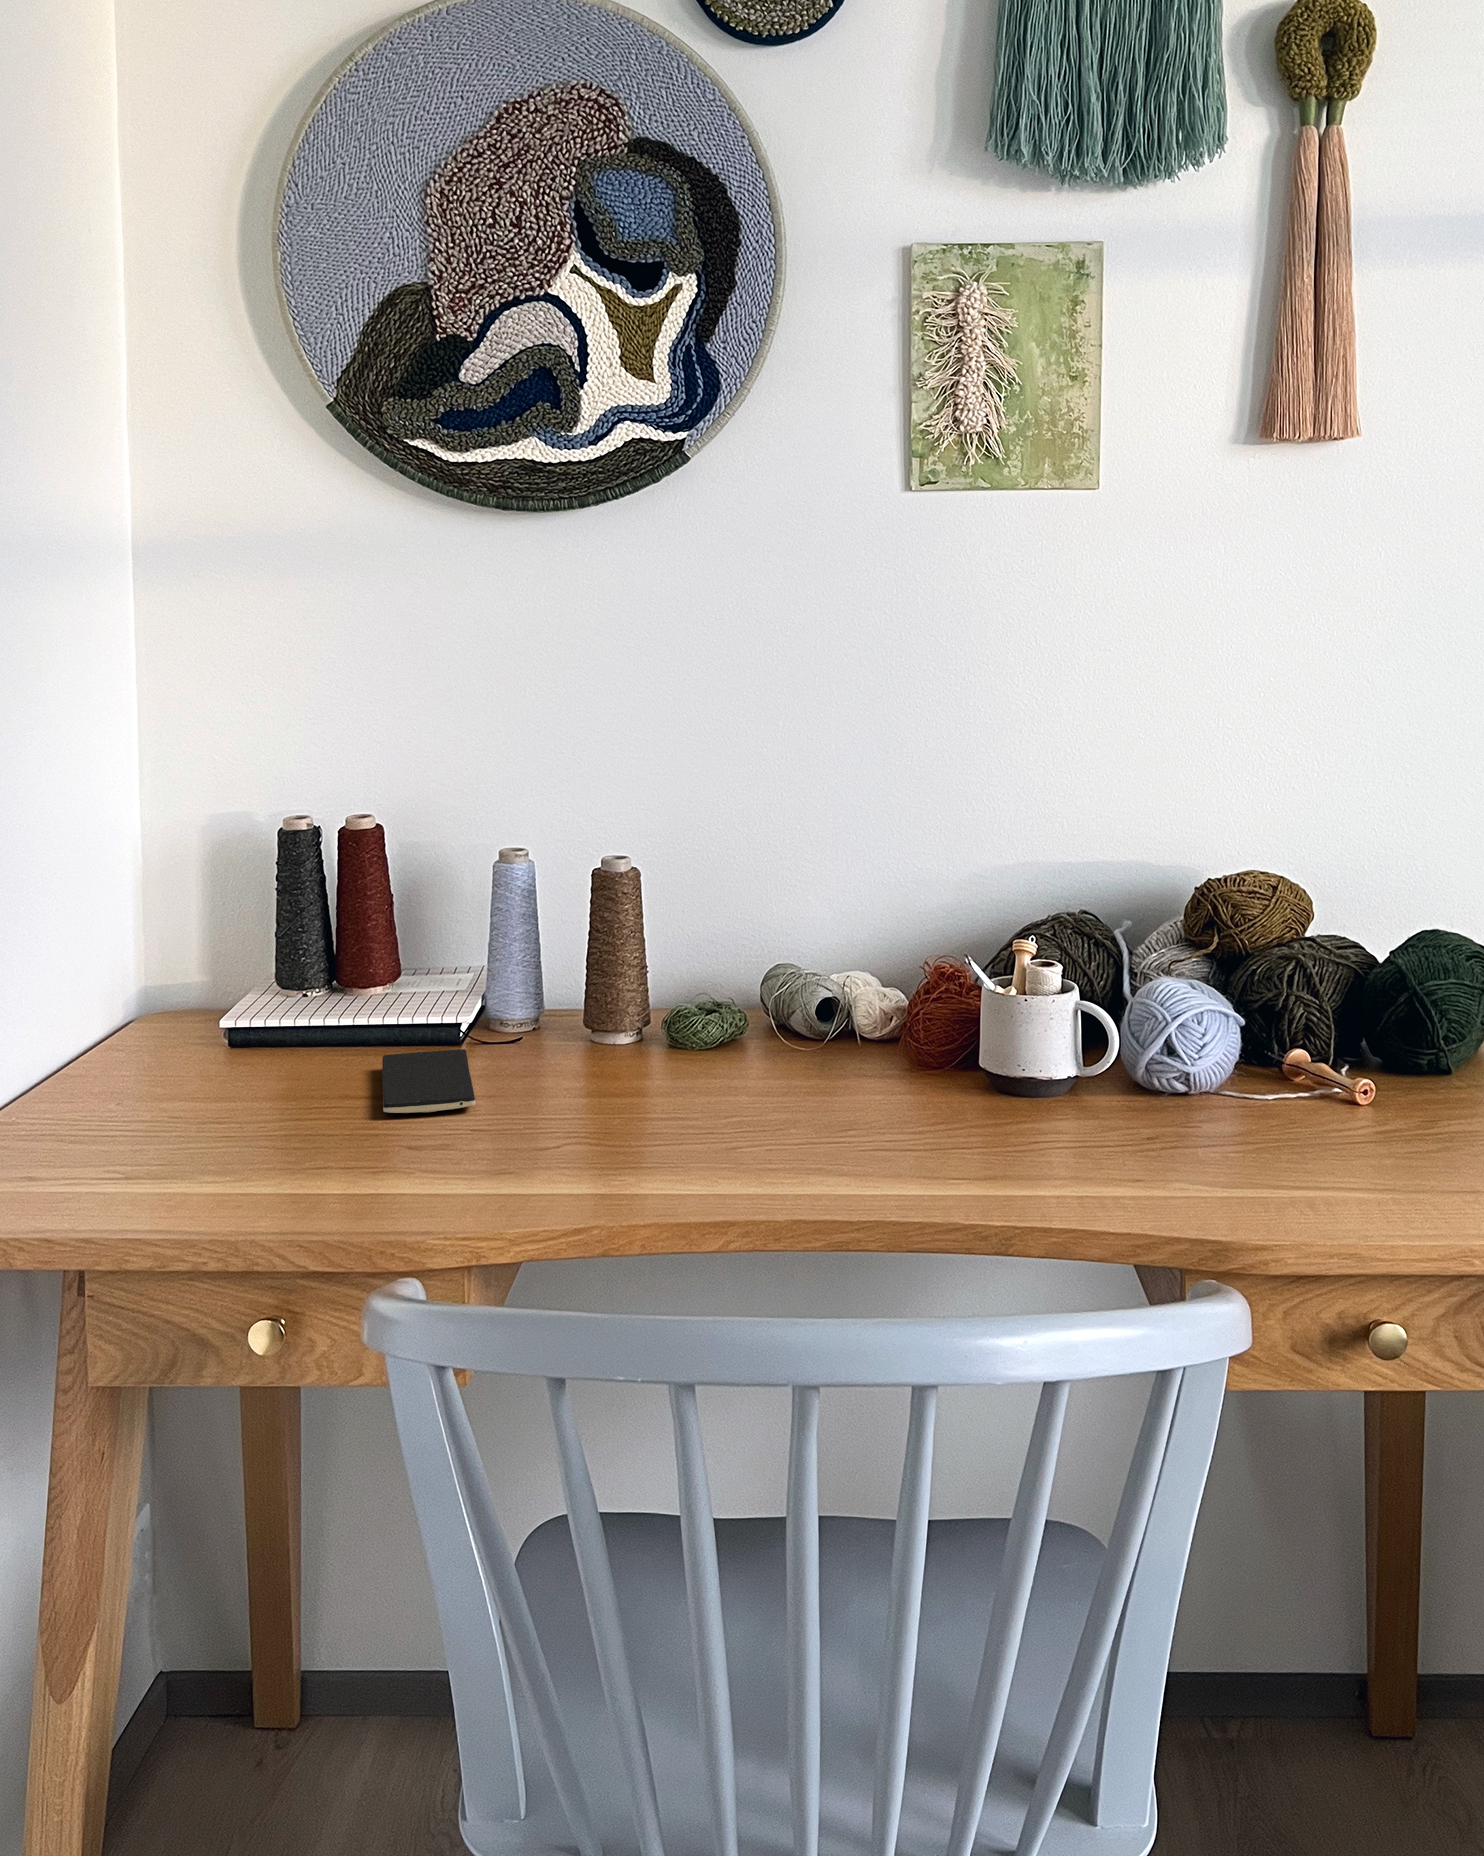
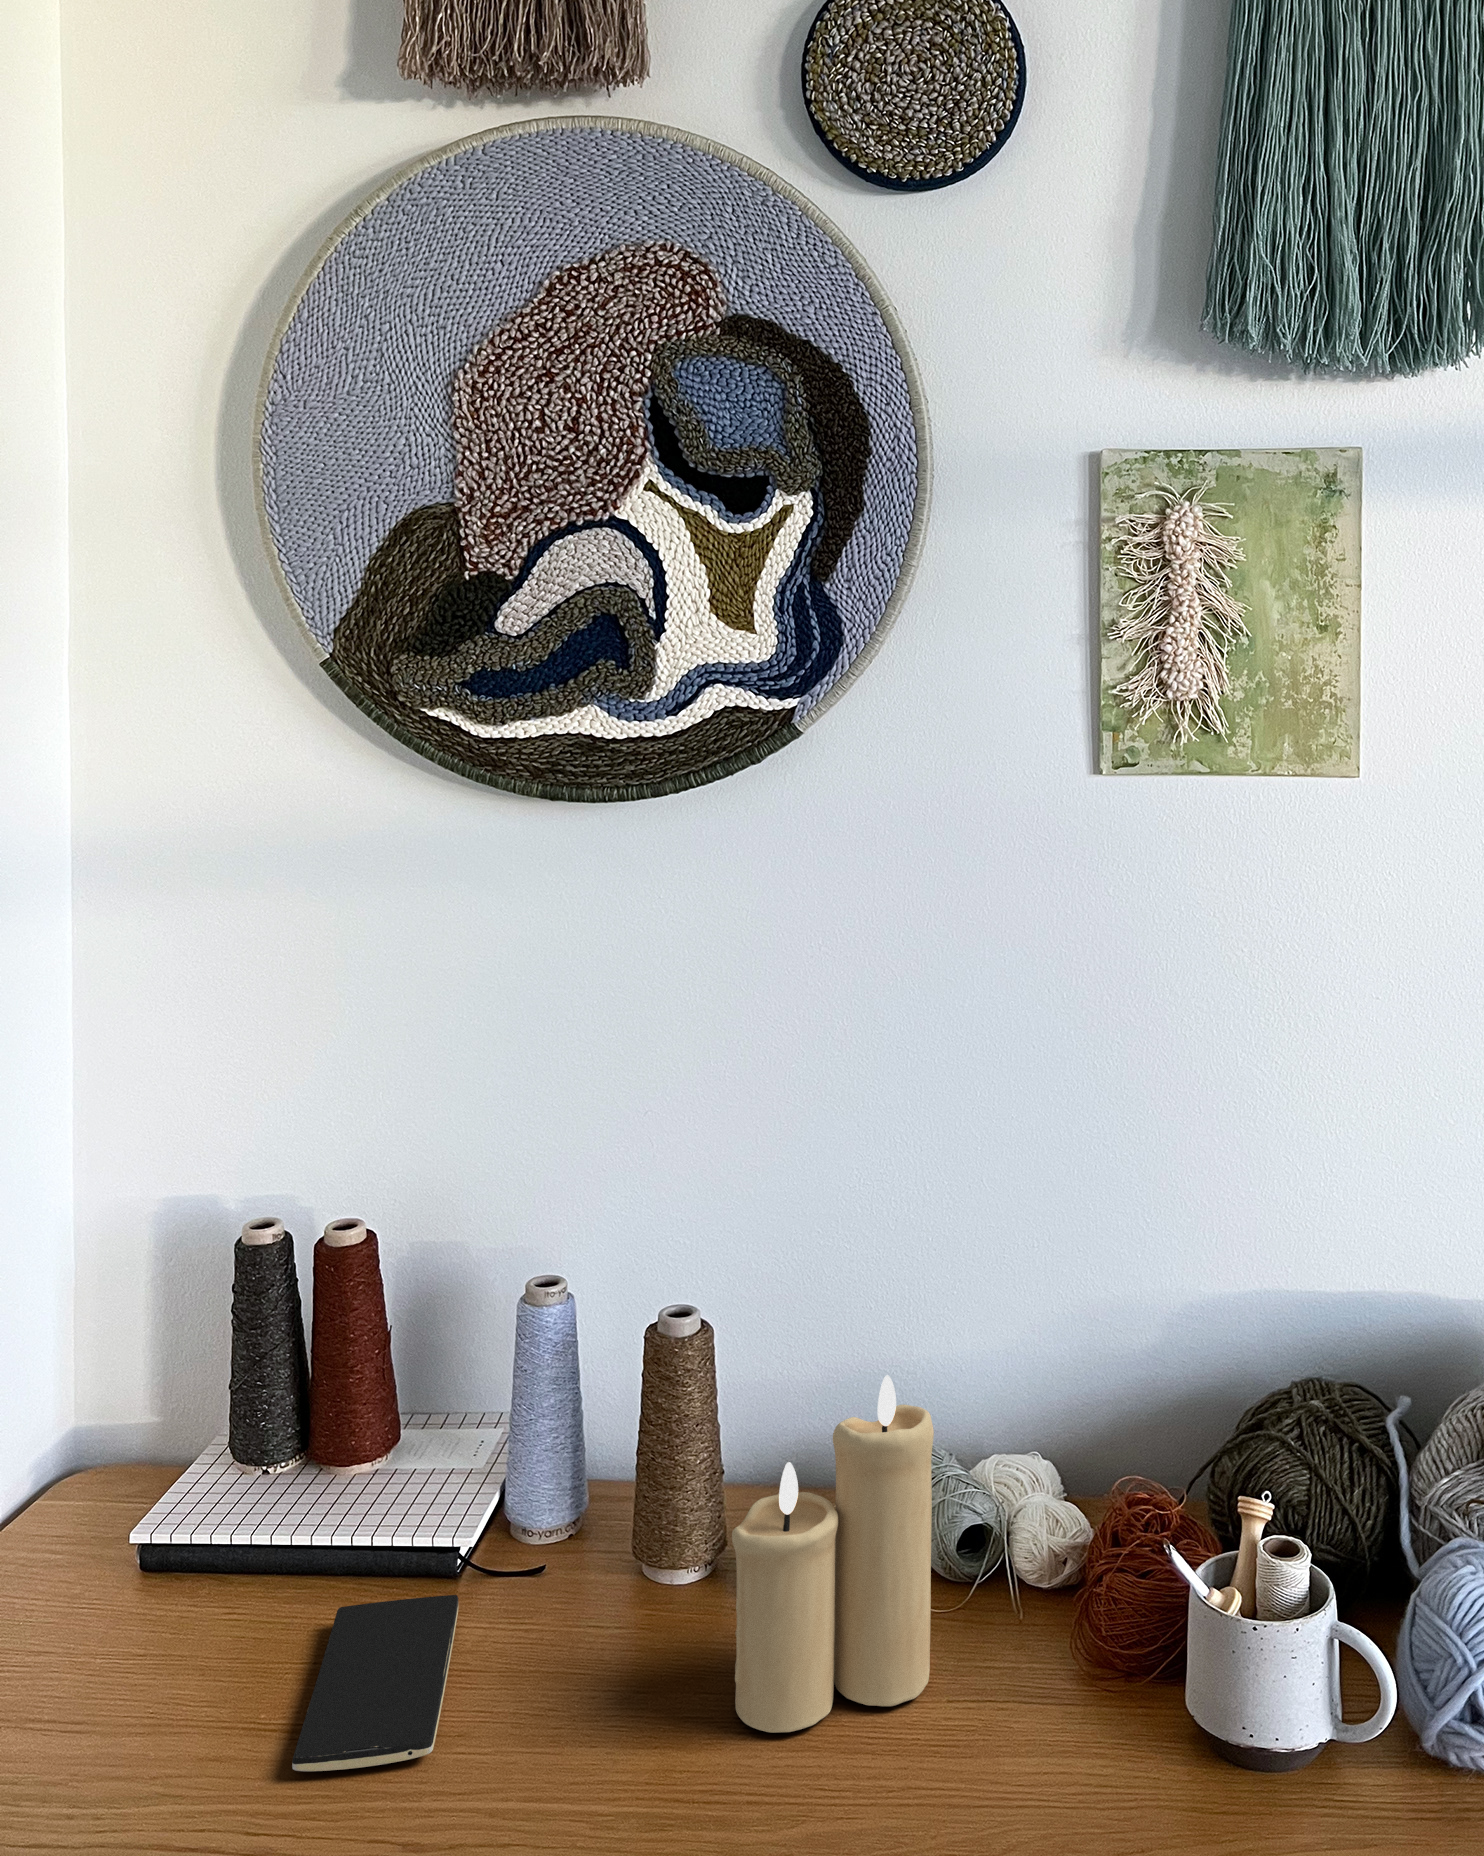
candle: none [670,873,805,1096] -> present [732,1375,934,1733]

